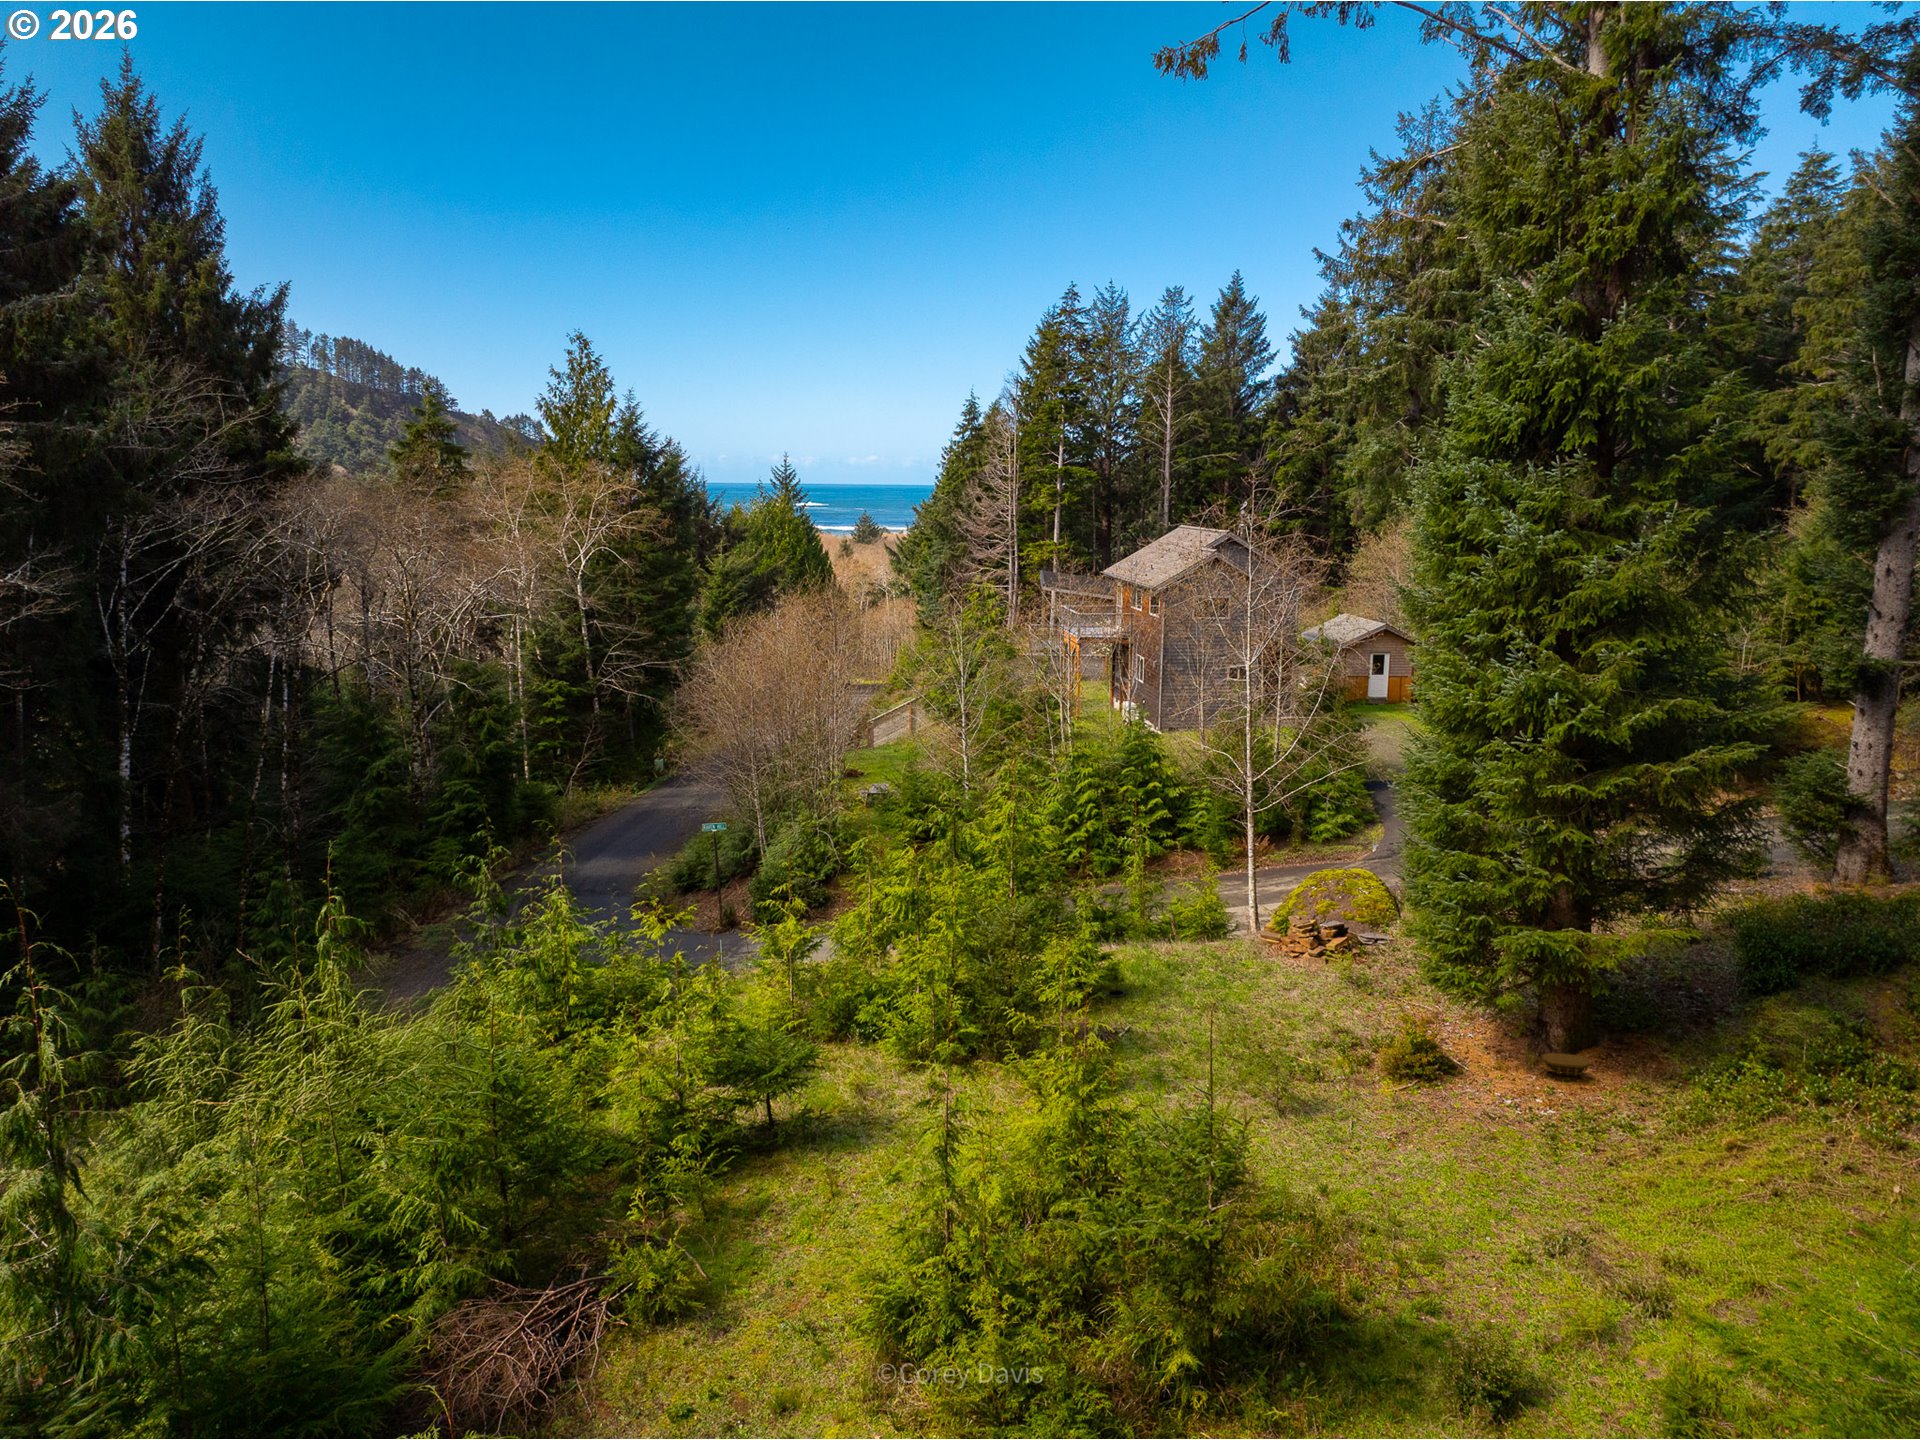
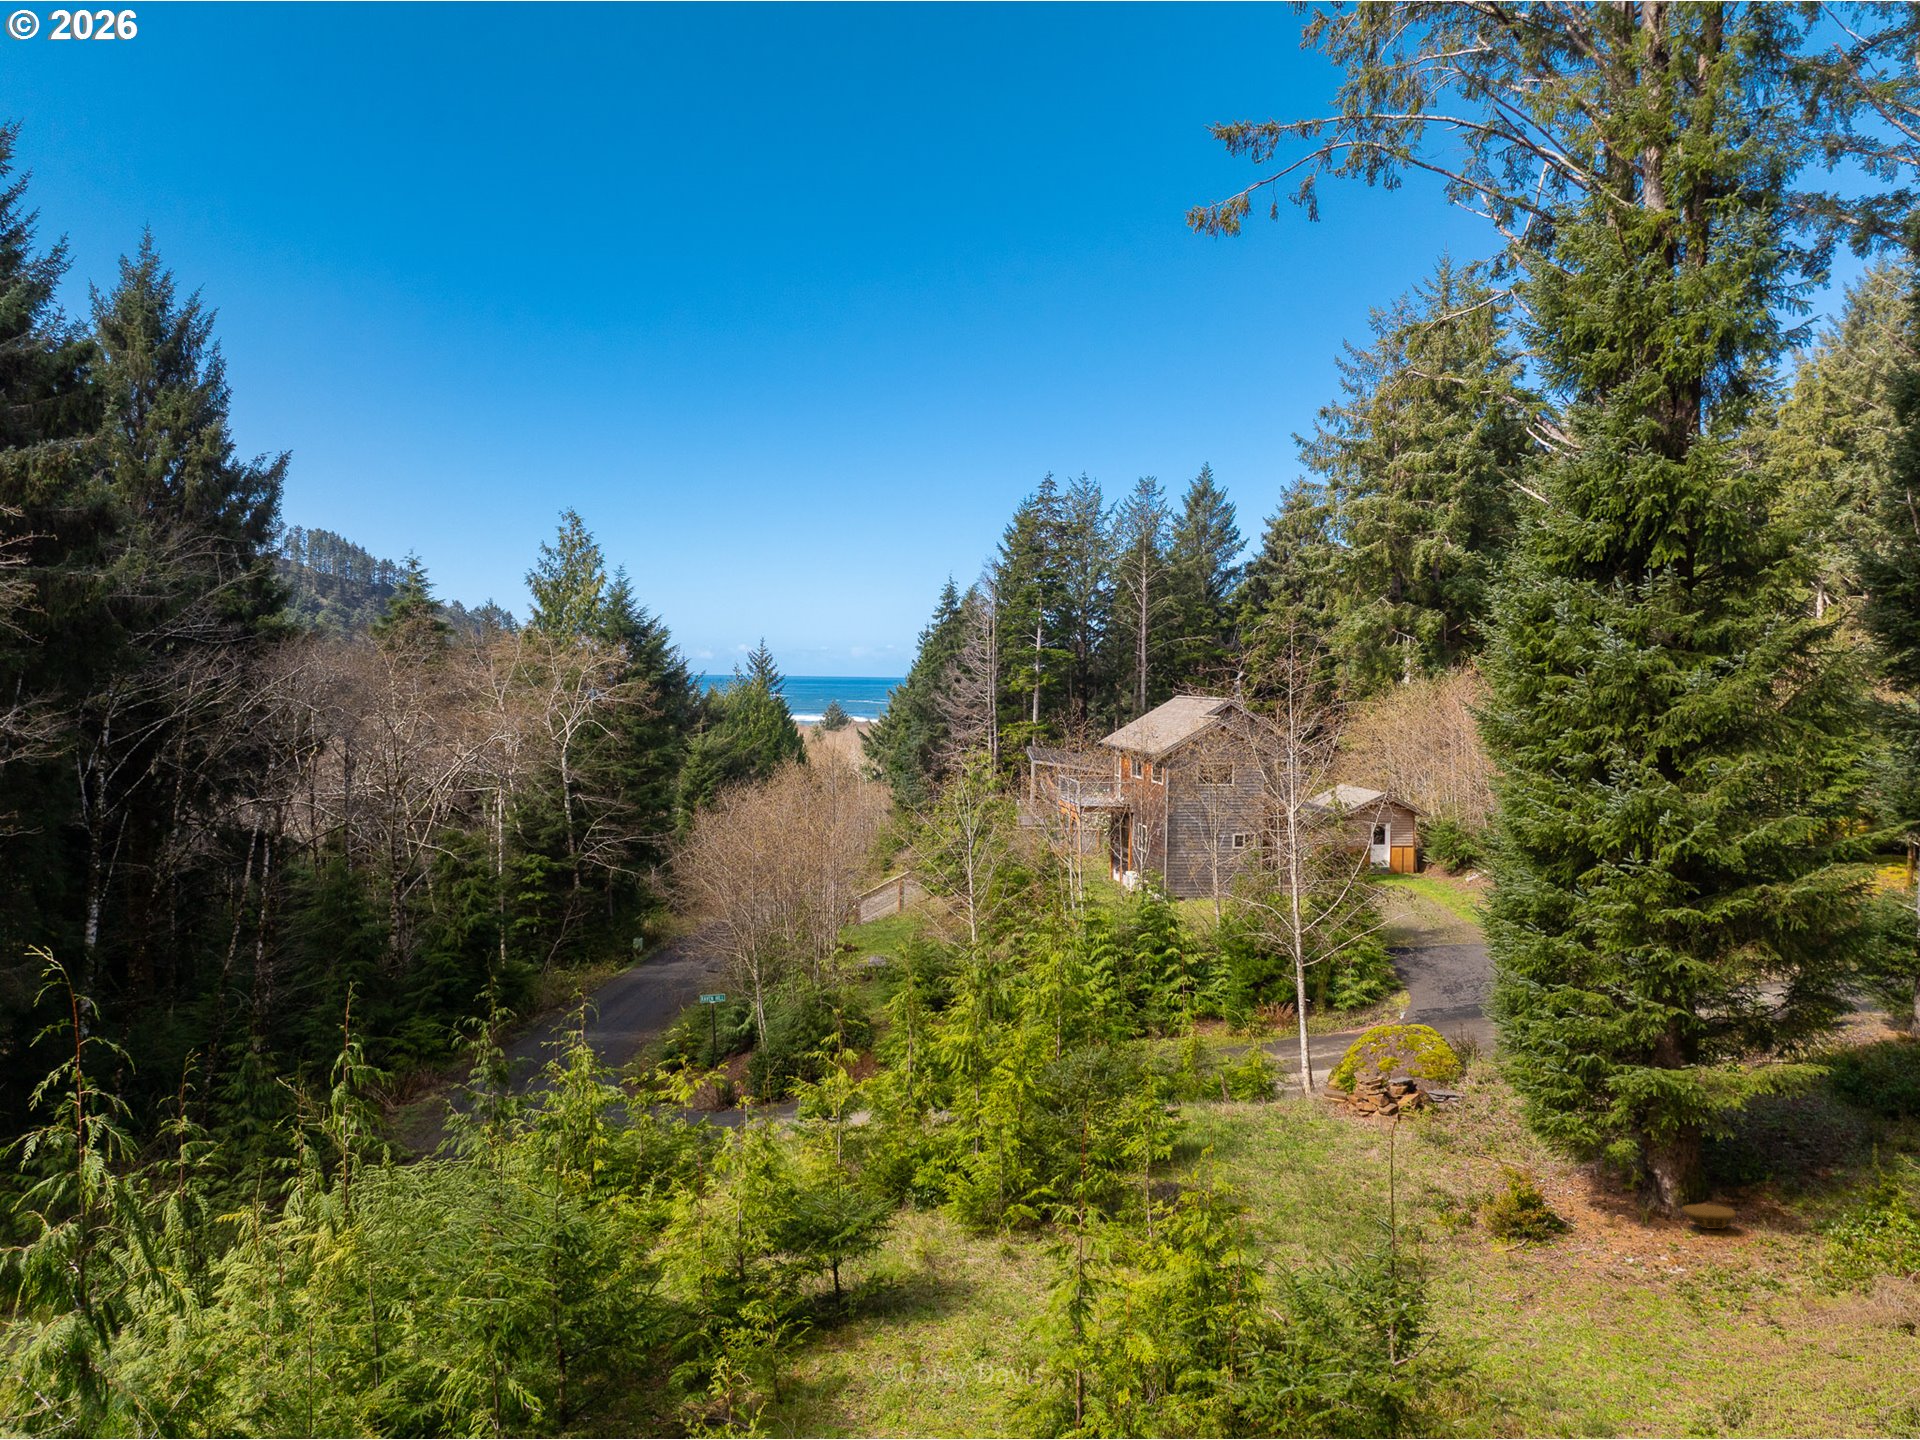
potted tree: present [1107,963,1125,997] -> none [1174,1127,1200,1170]

